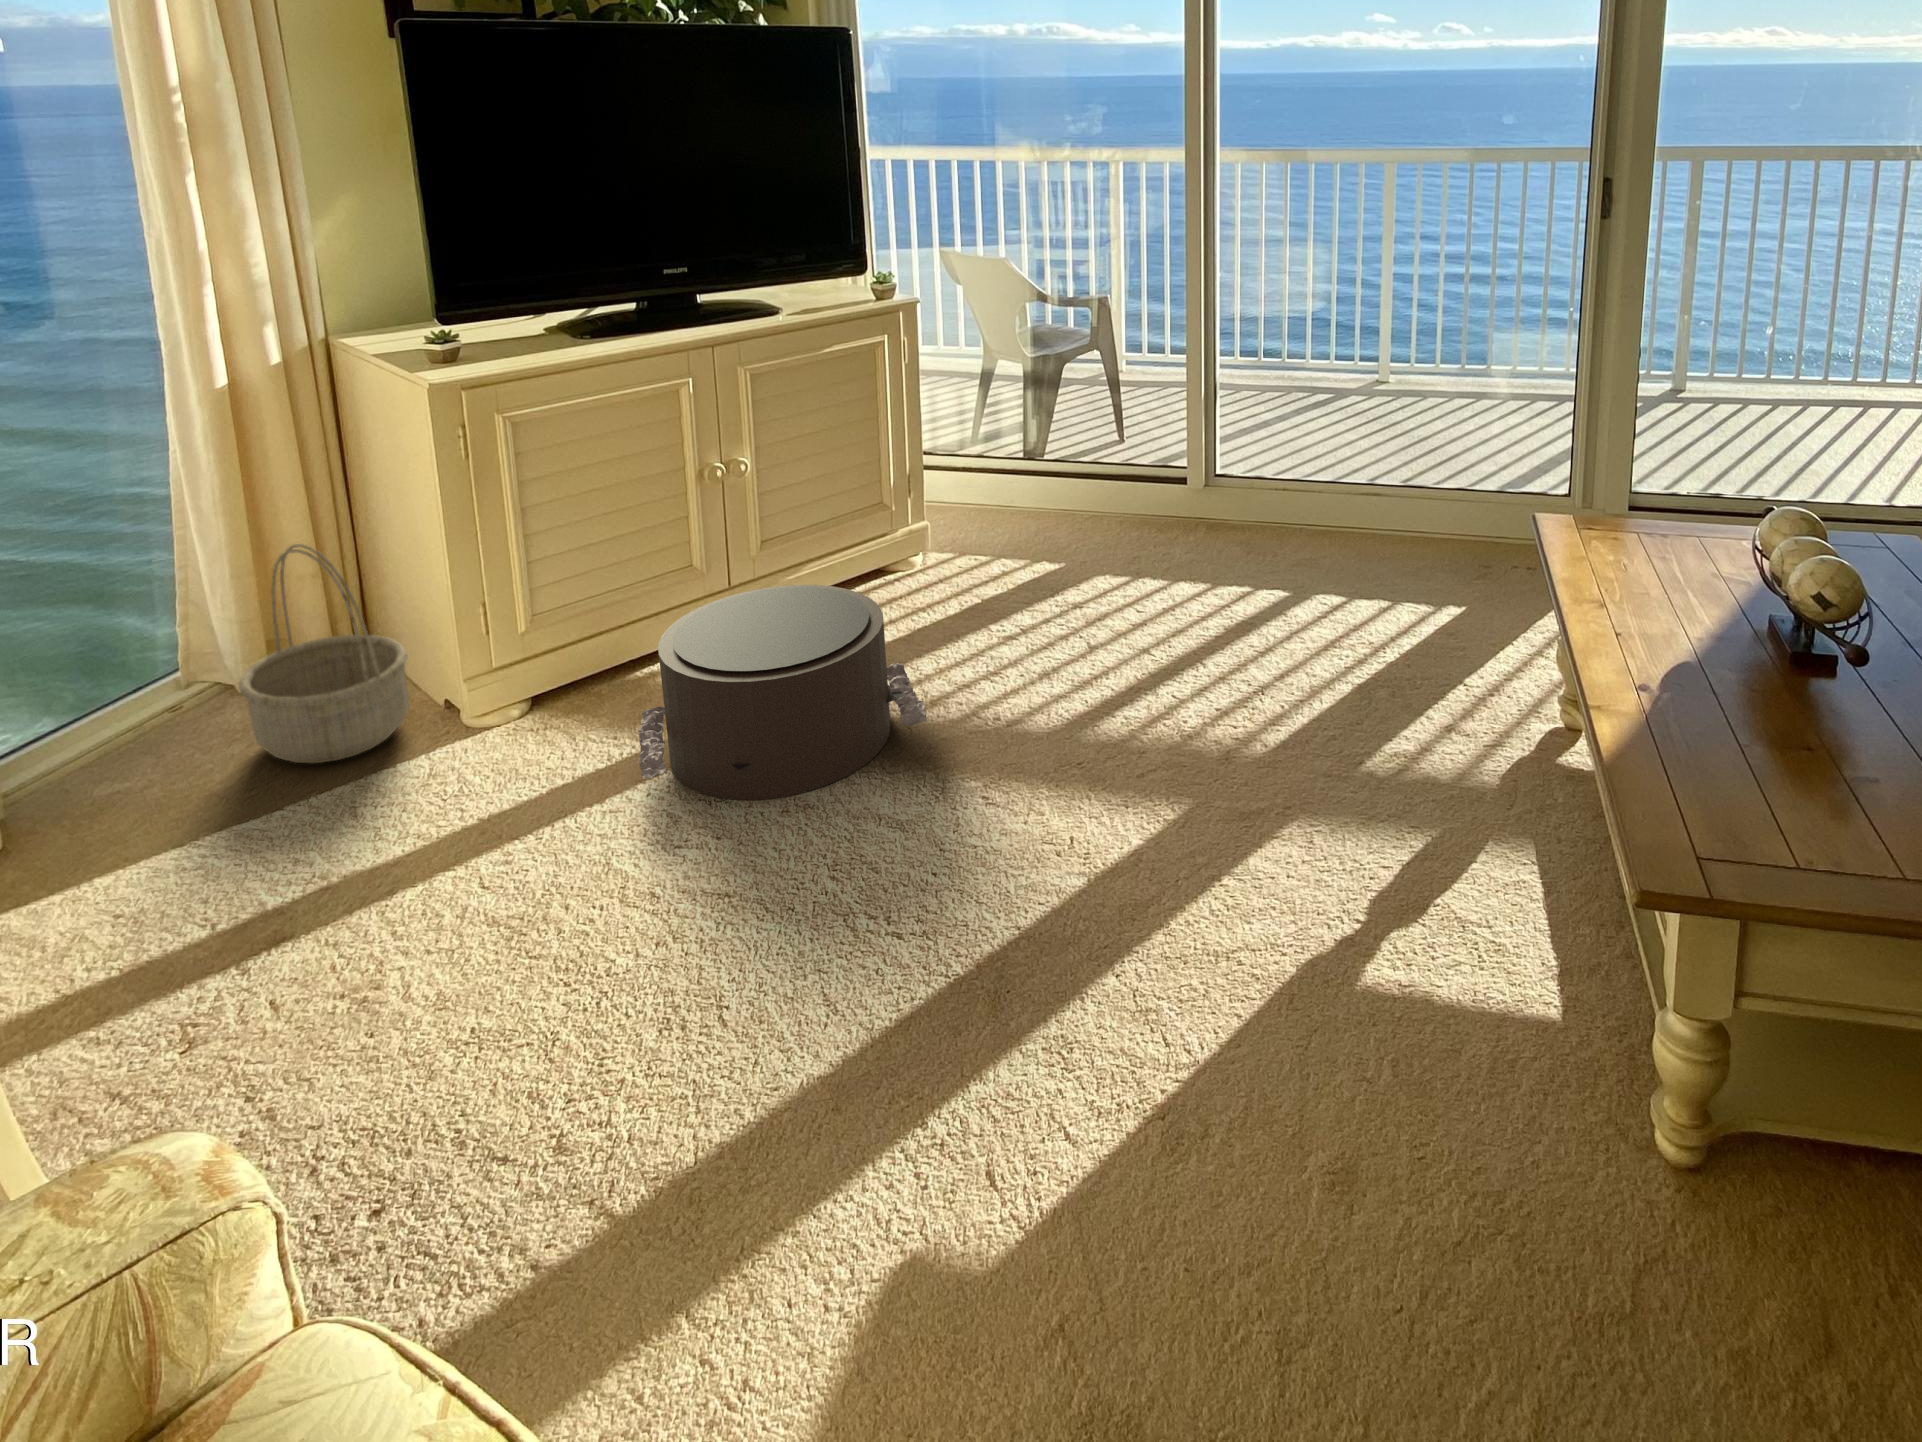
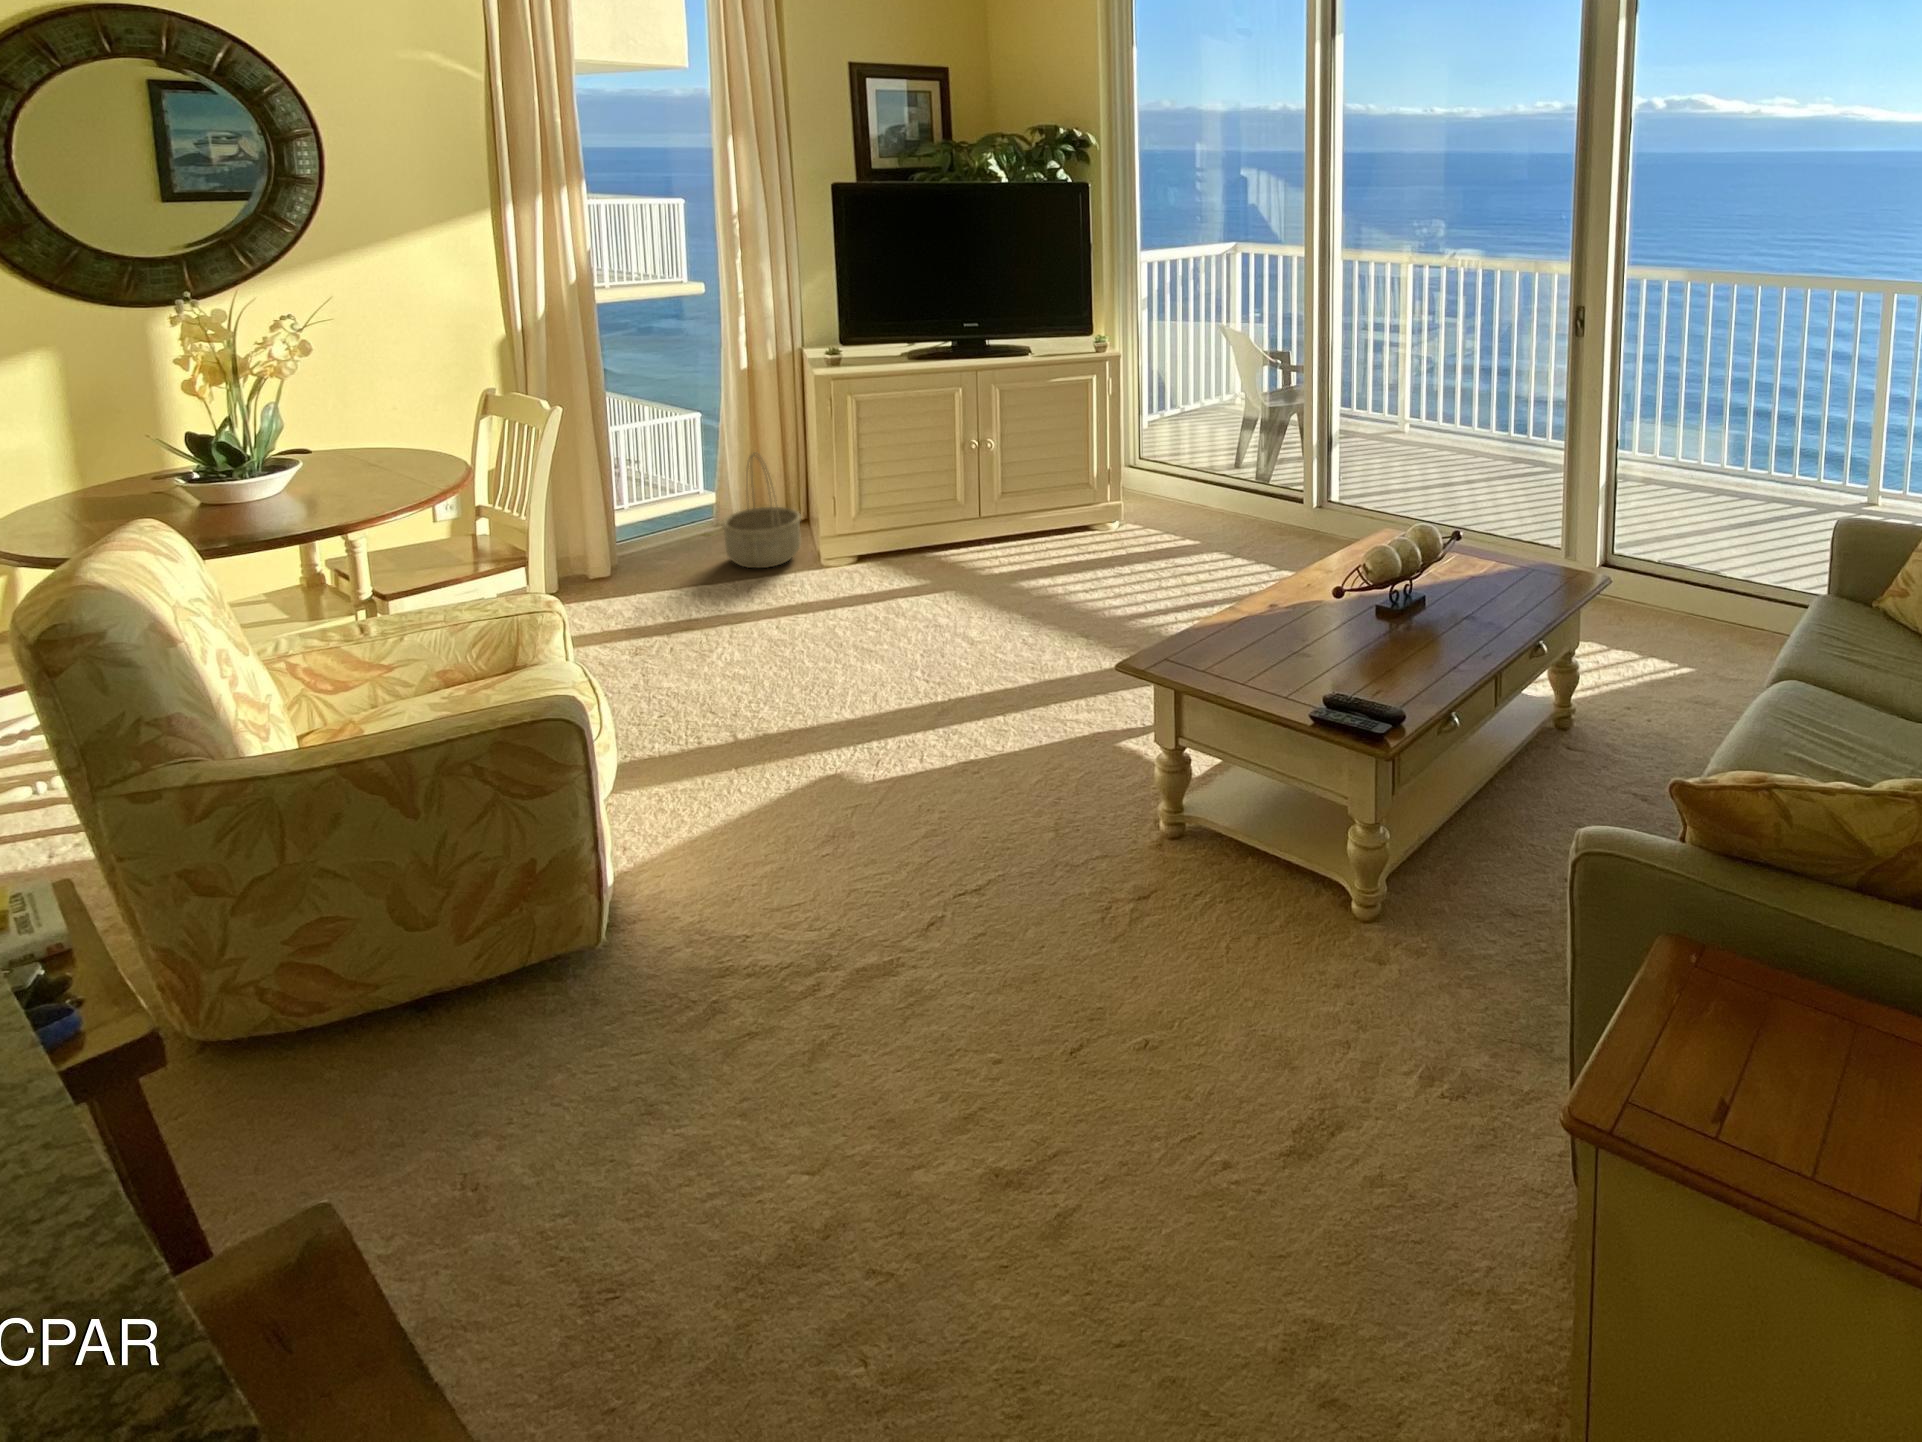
pouf: present [638,585,927,800] -> none [868,512,1036,620]

